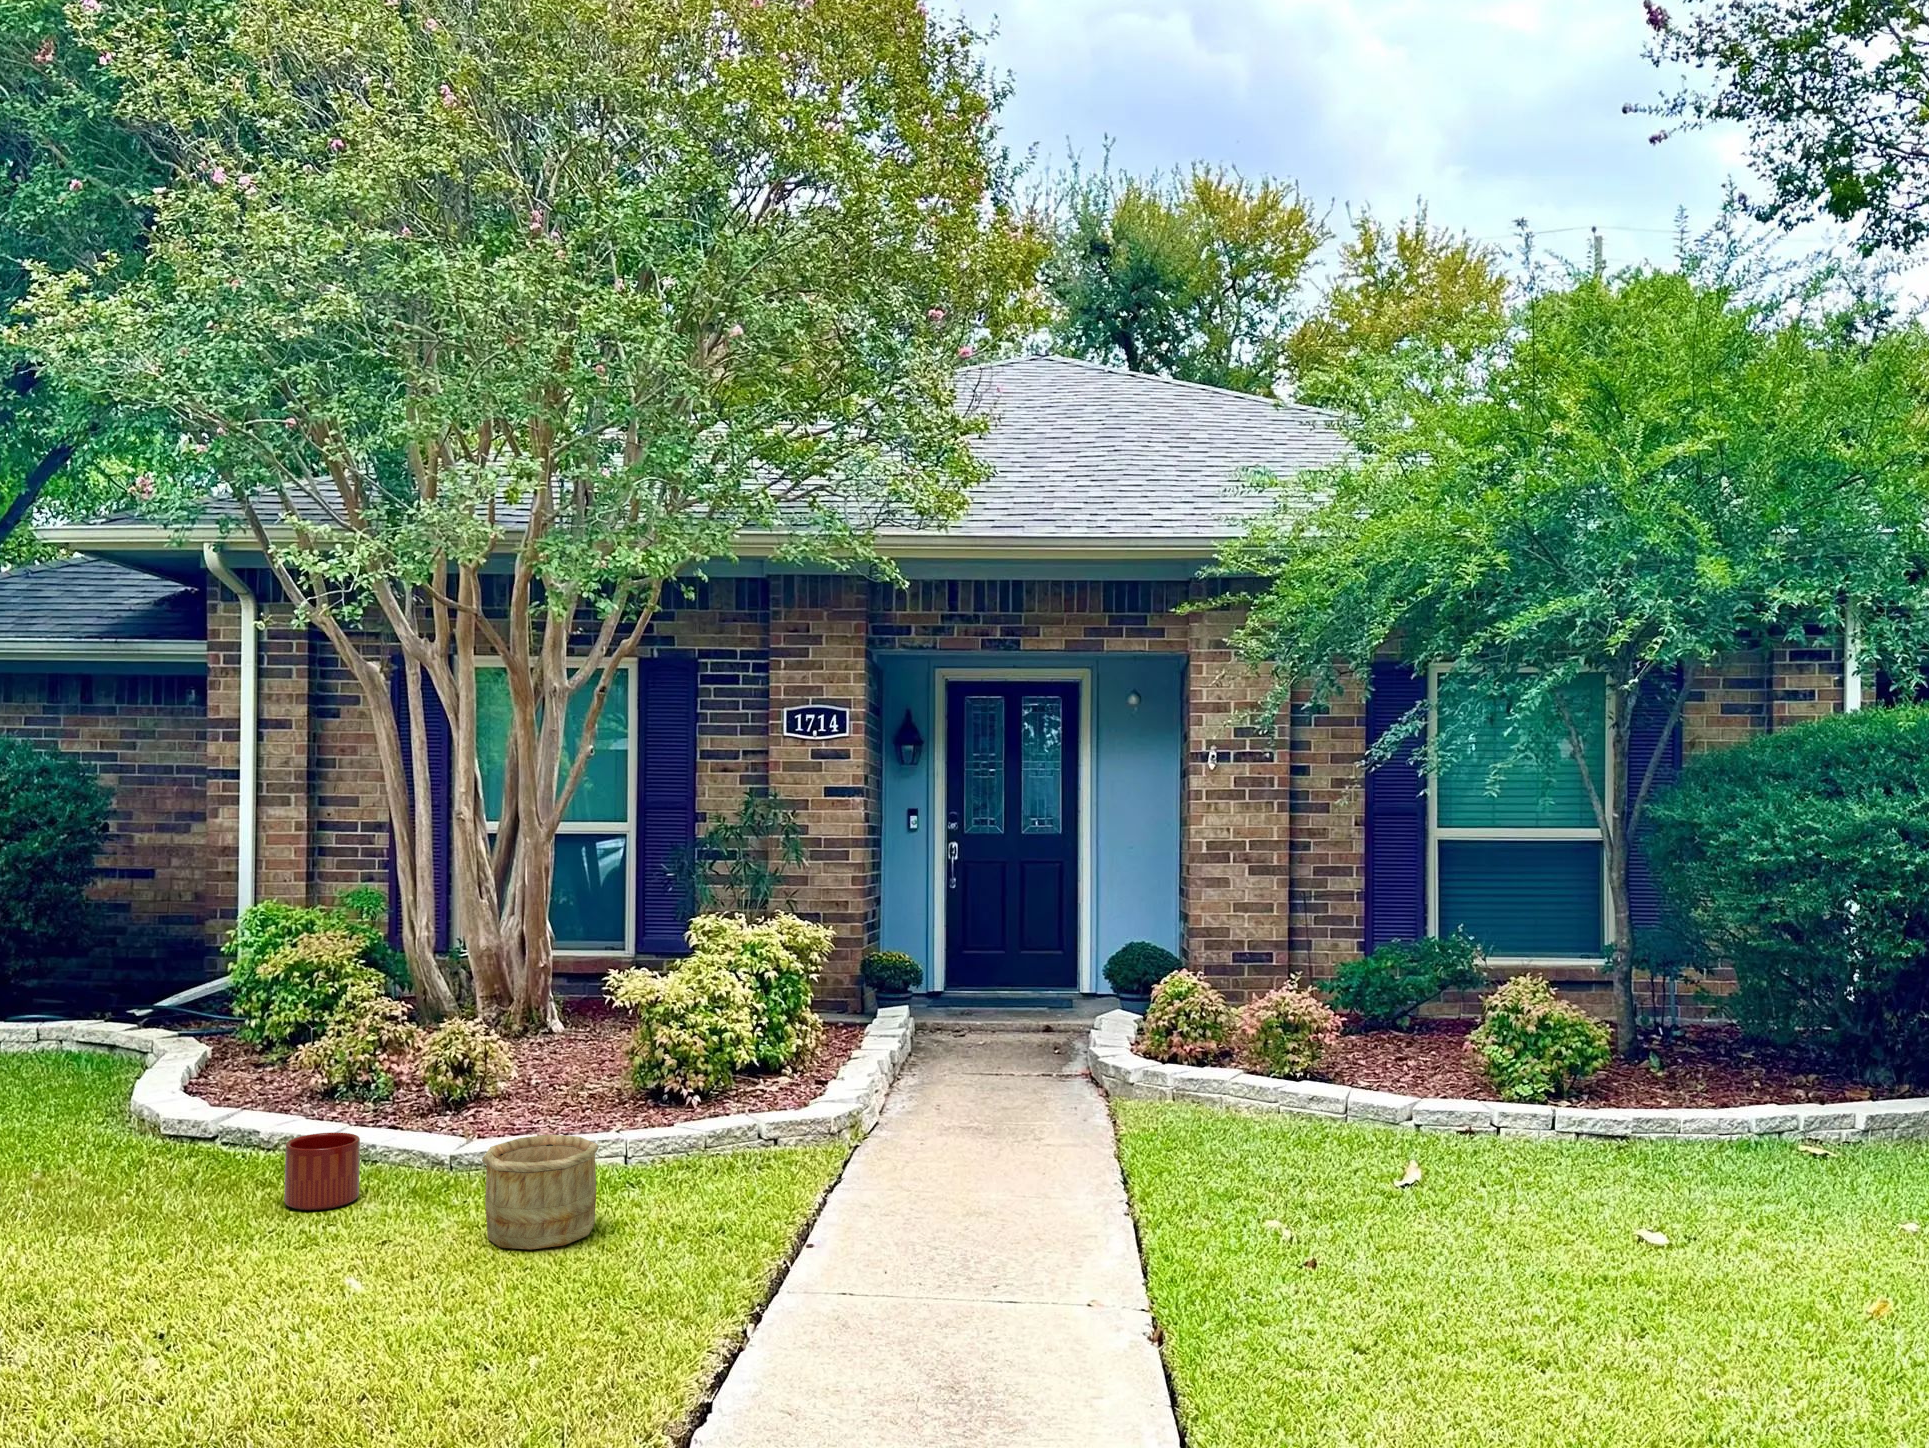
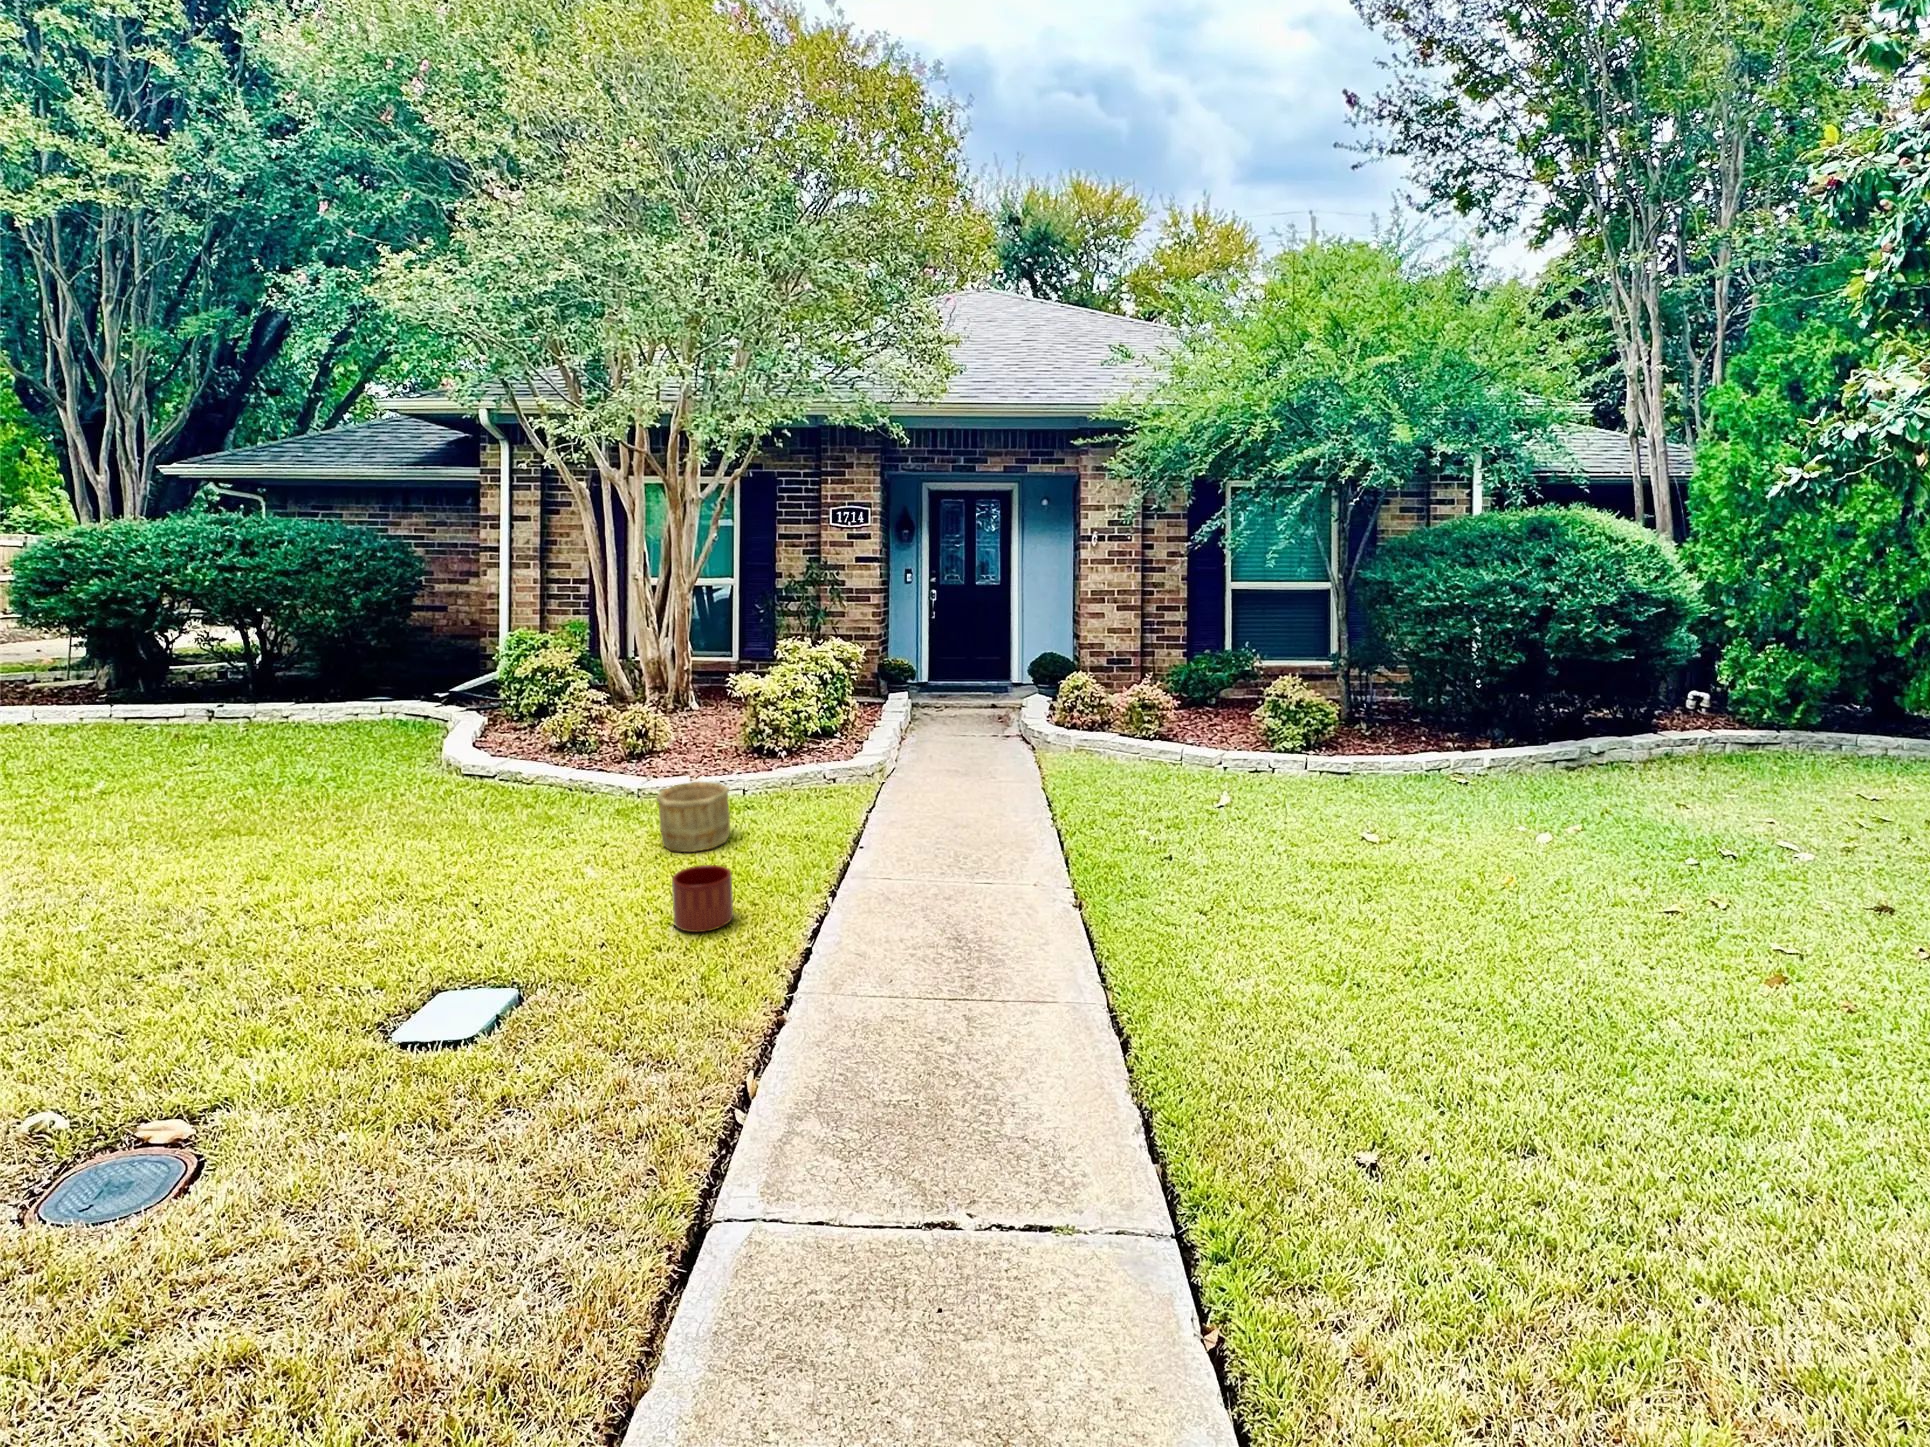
planter: present [284,1133,360,1210] -> present [672,865,733,932]

